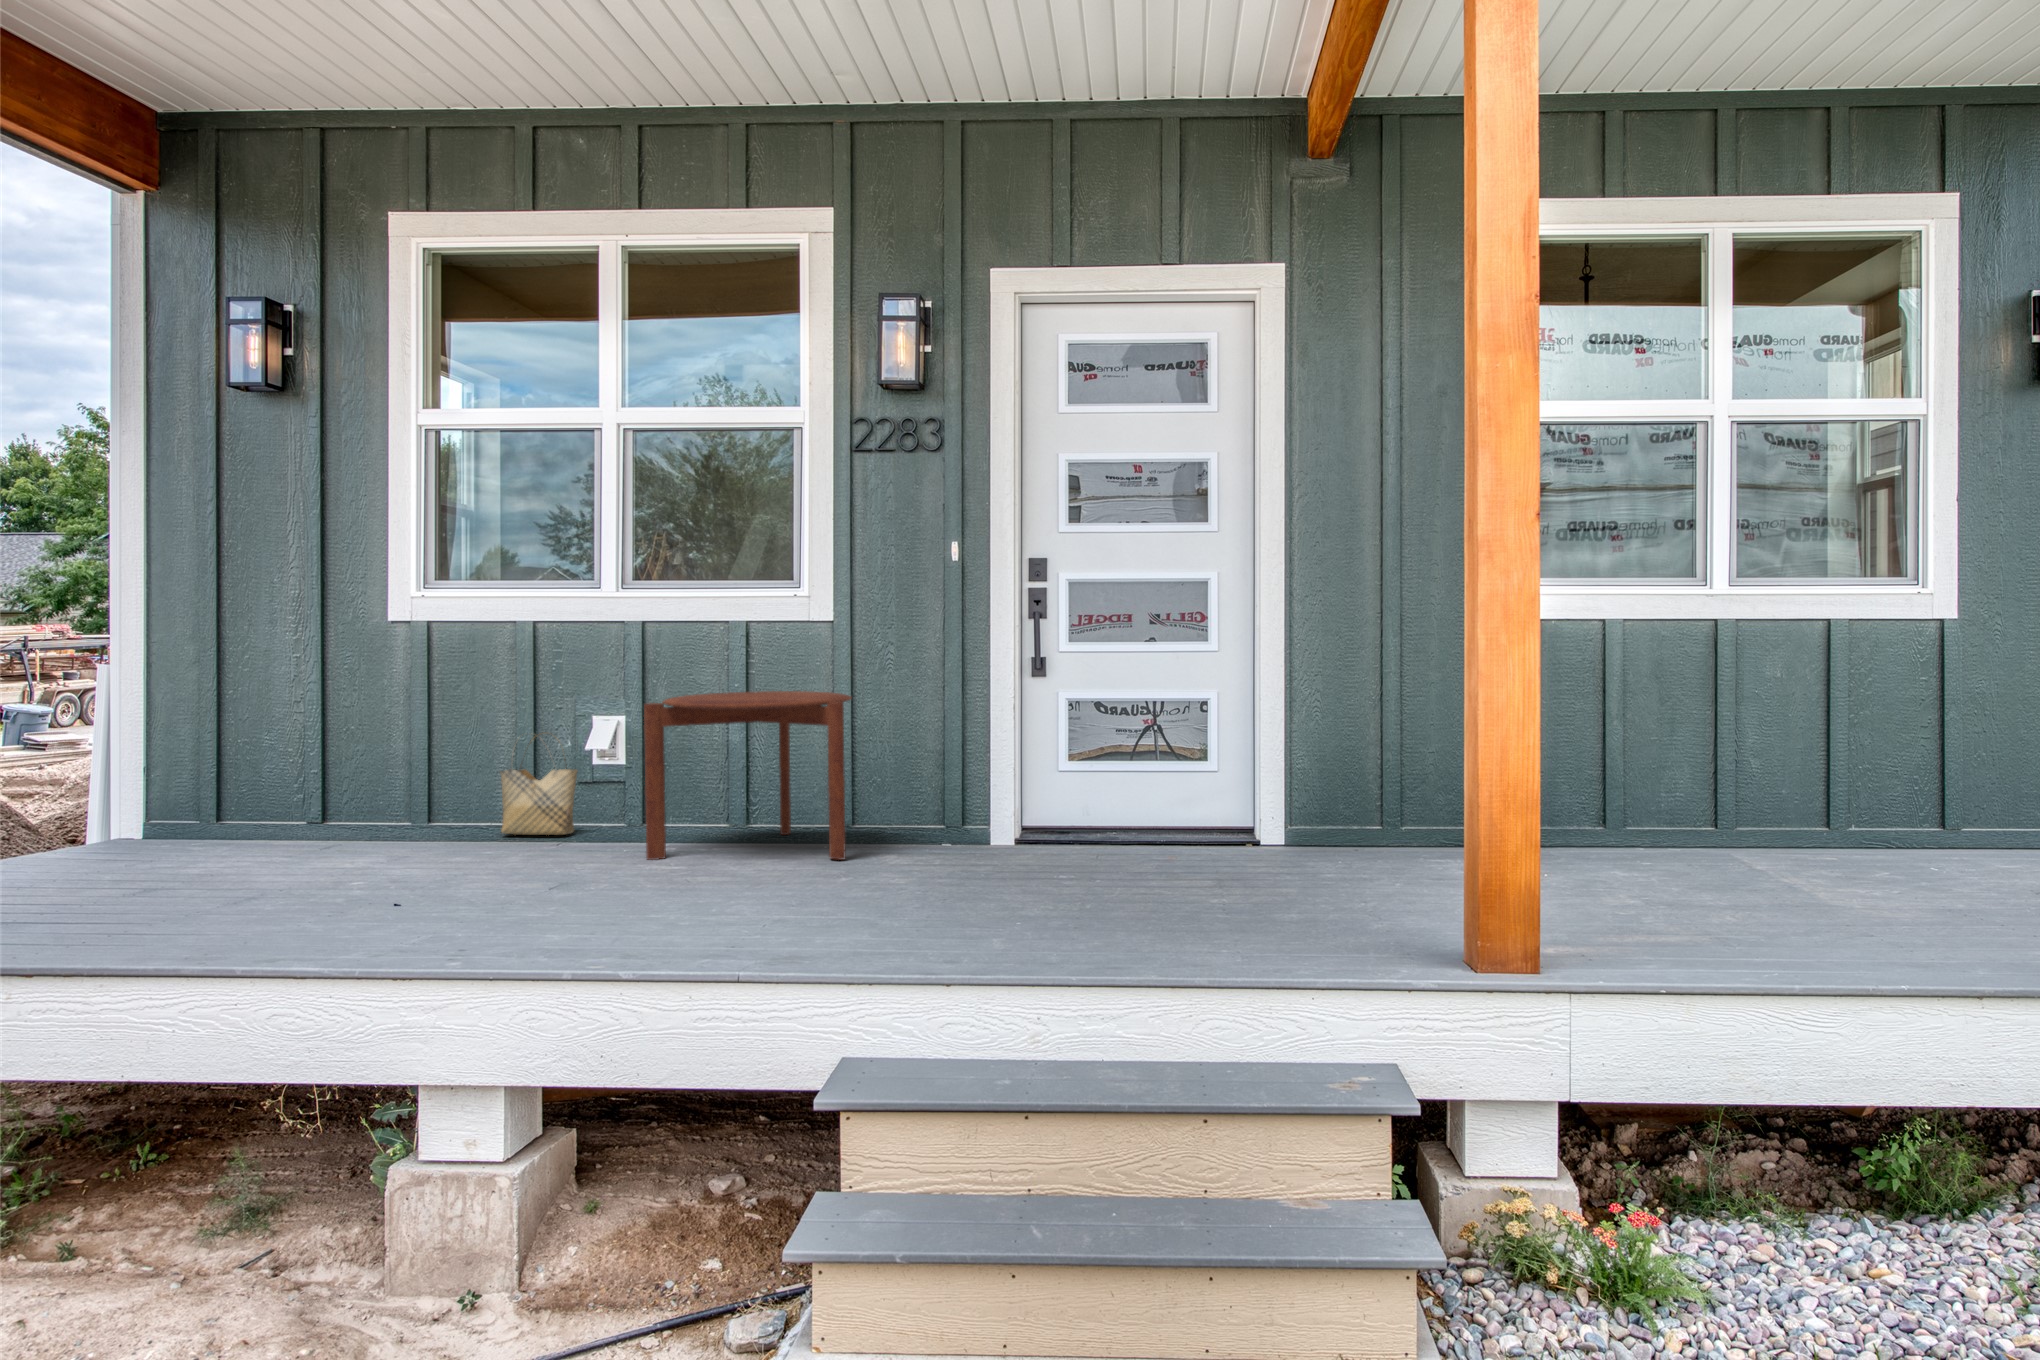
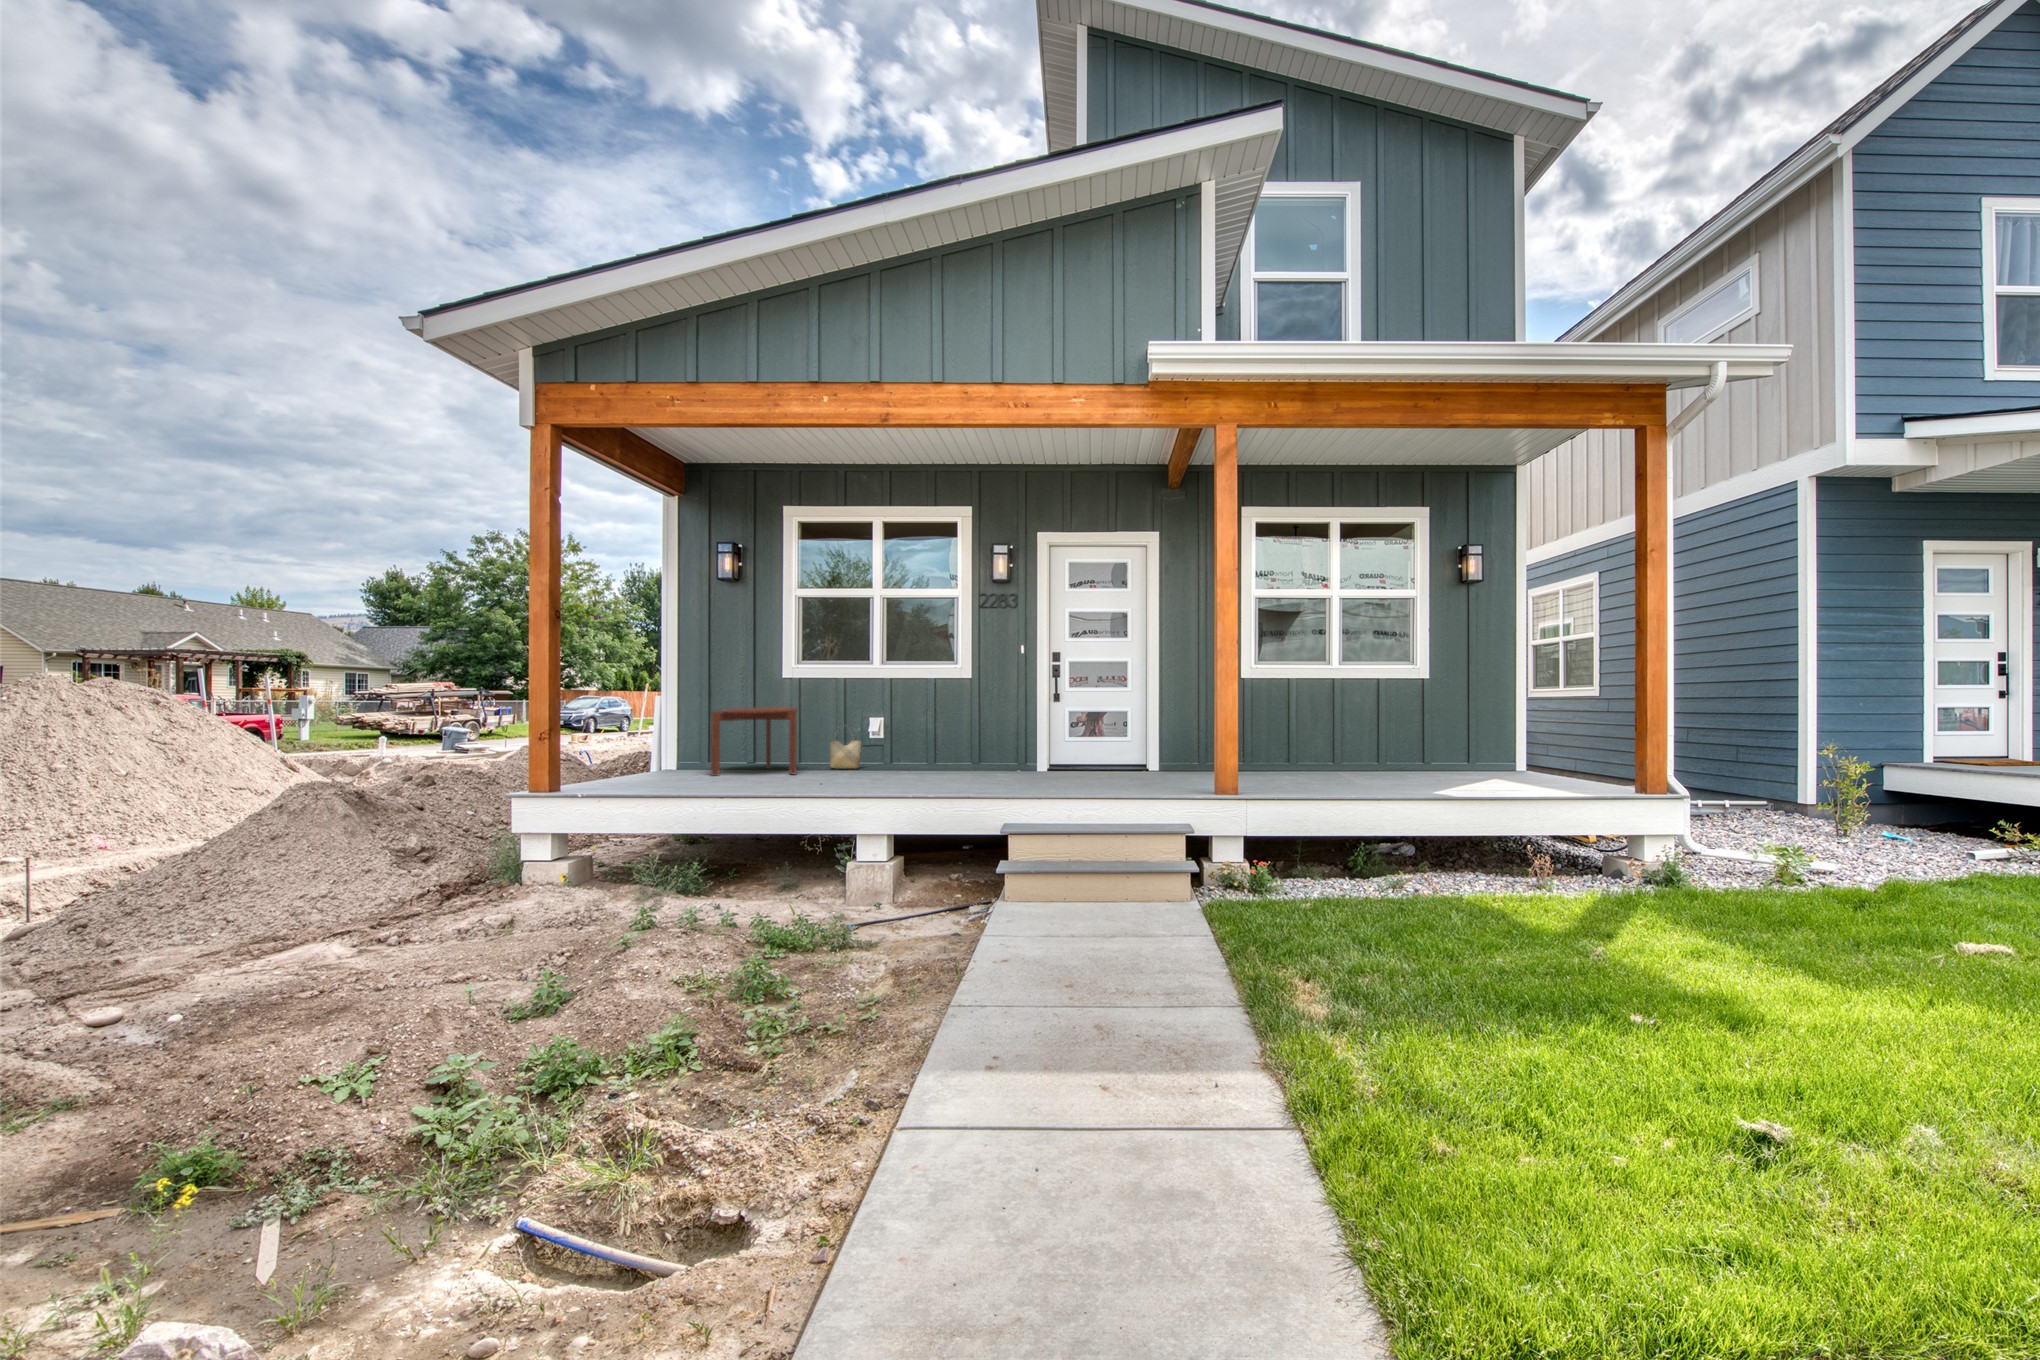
side table: present [644,691,851,860] -> present [711,707,798,776]

